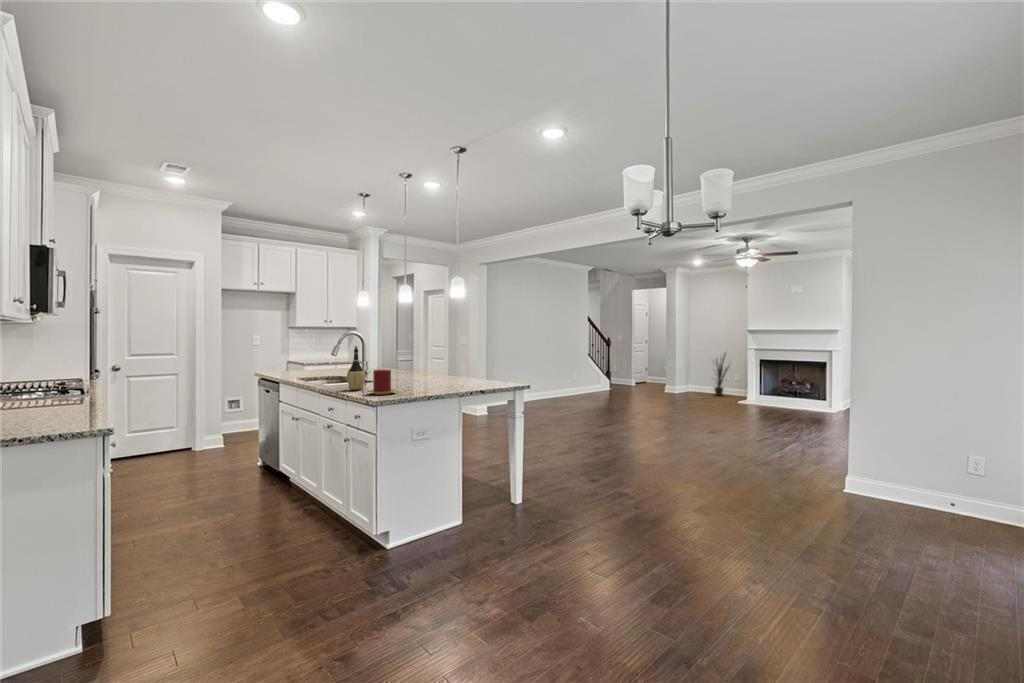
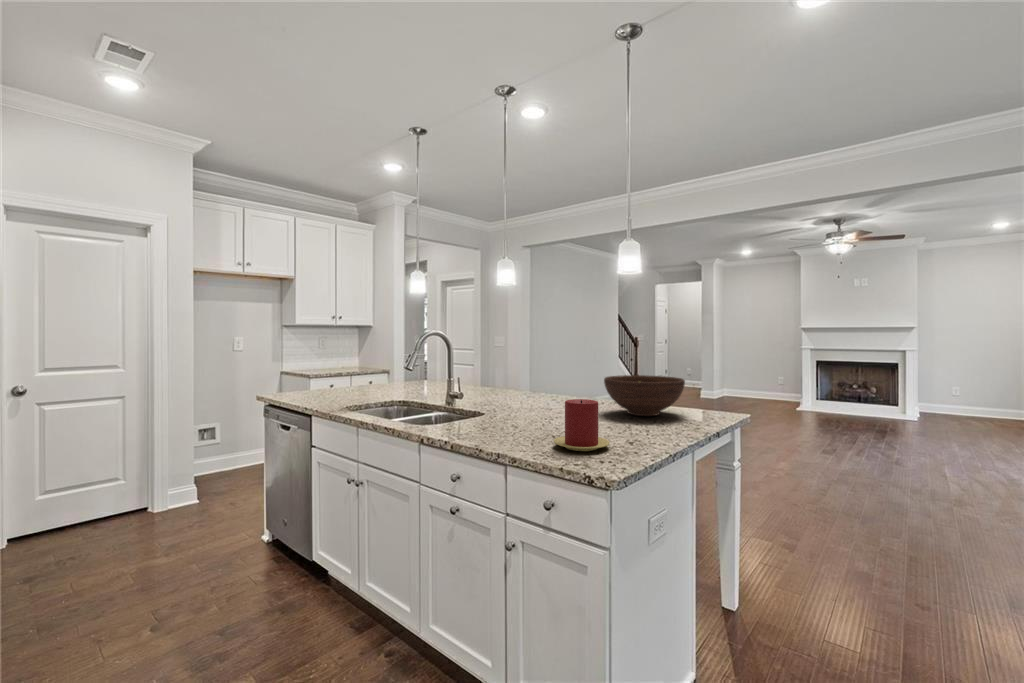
wine bottle: present [347,346,365,390] -> none [487,354,520,437]
house plant: present [714,354,728,396] -> none [748,352,778,401]
fruit bowl: none [435,361,482,384] -> present [604,375,685,416]

